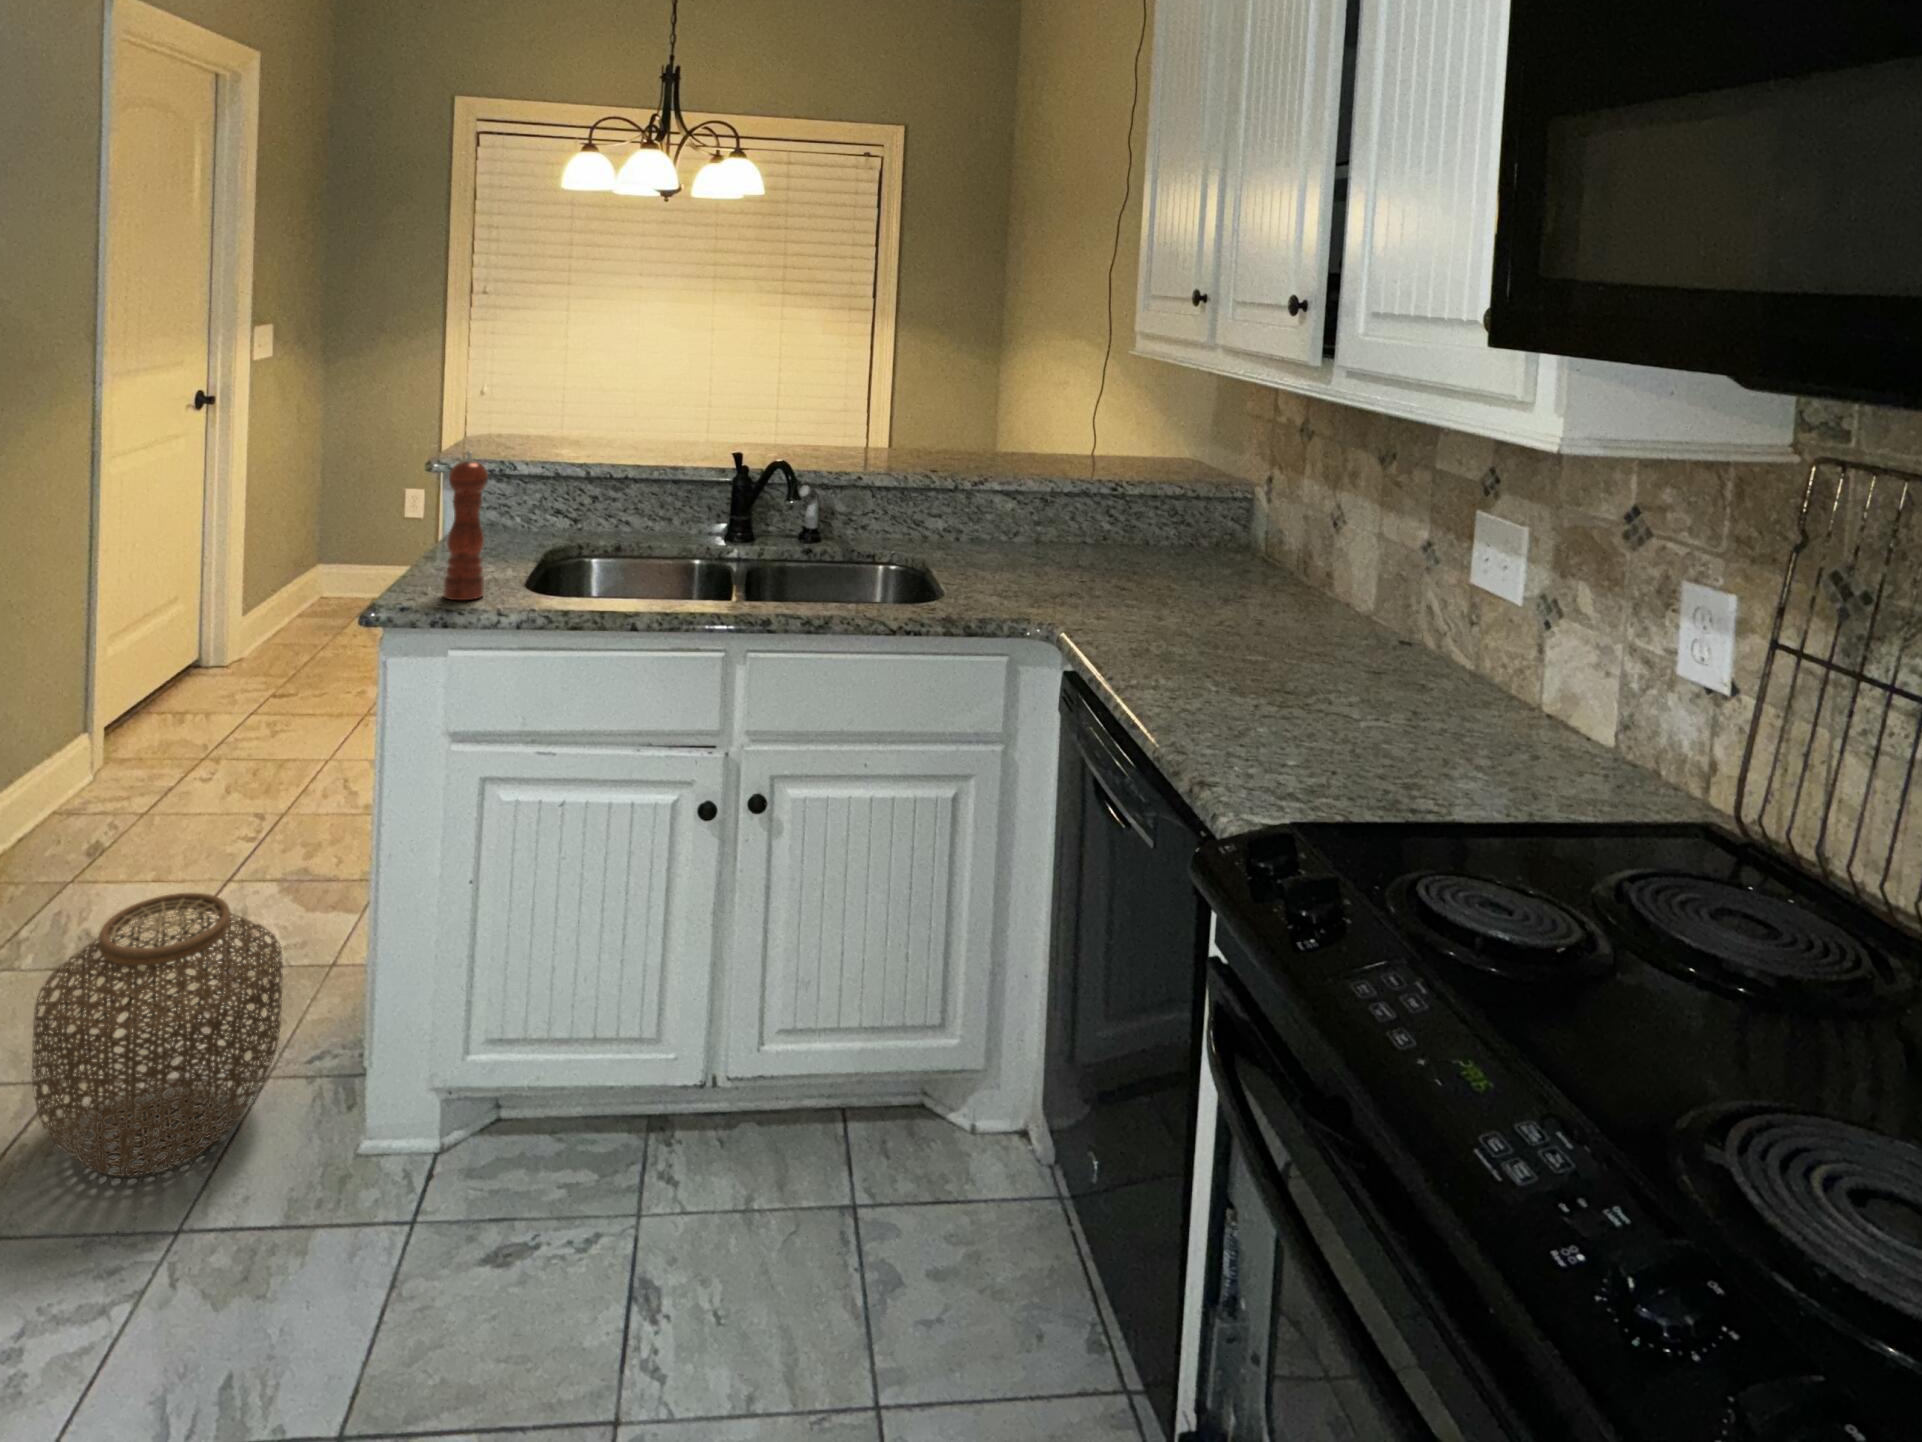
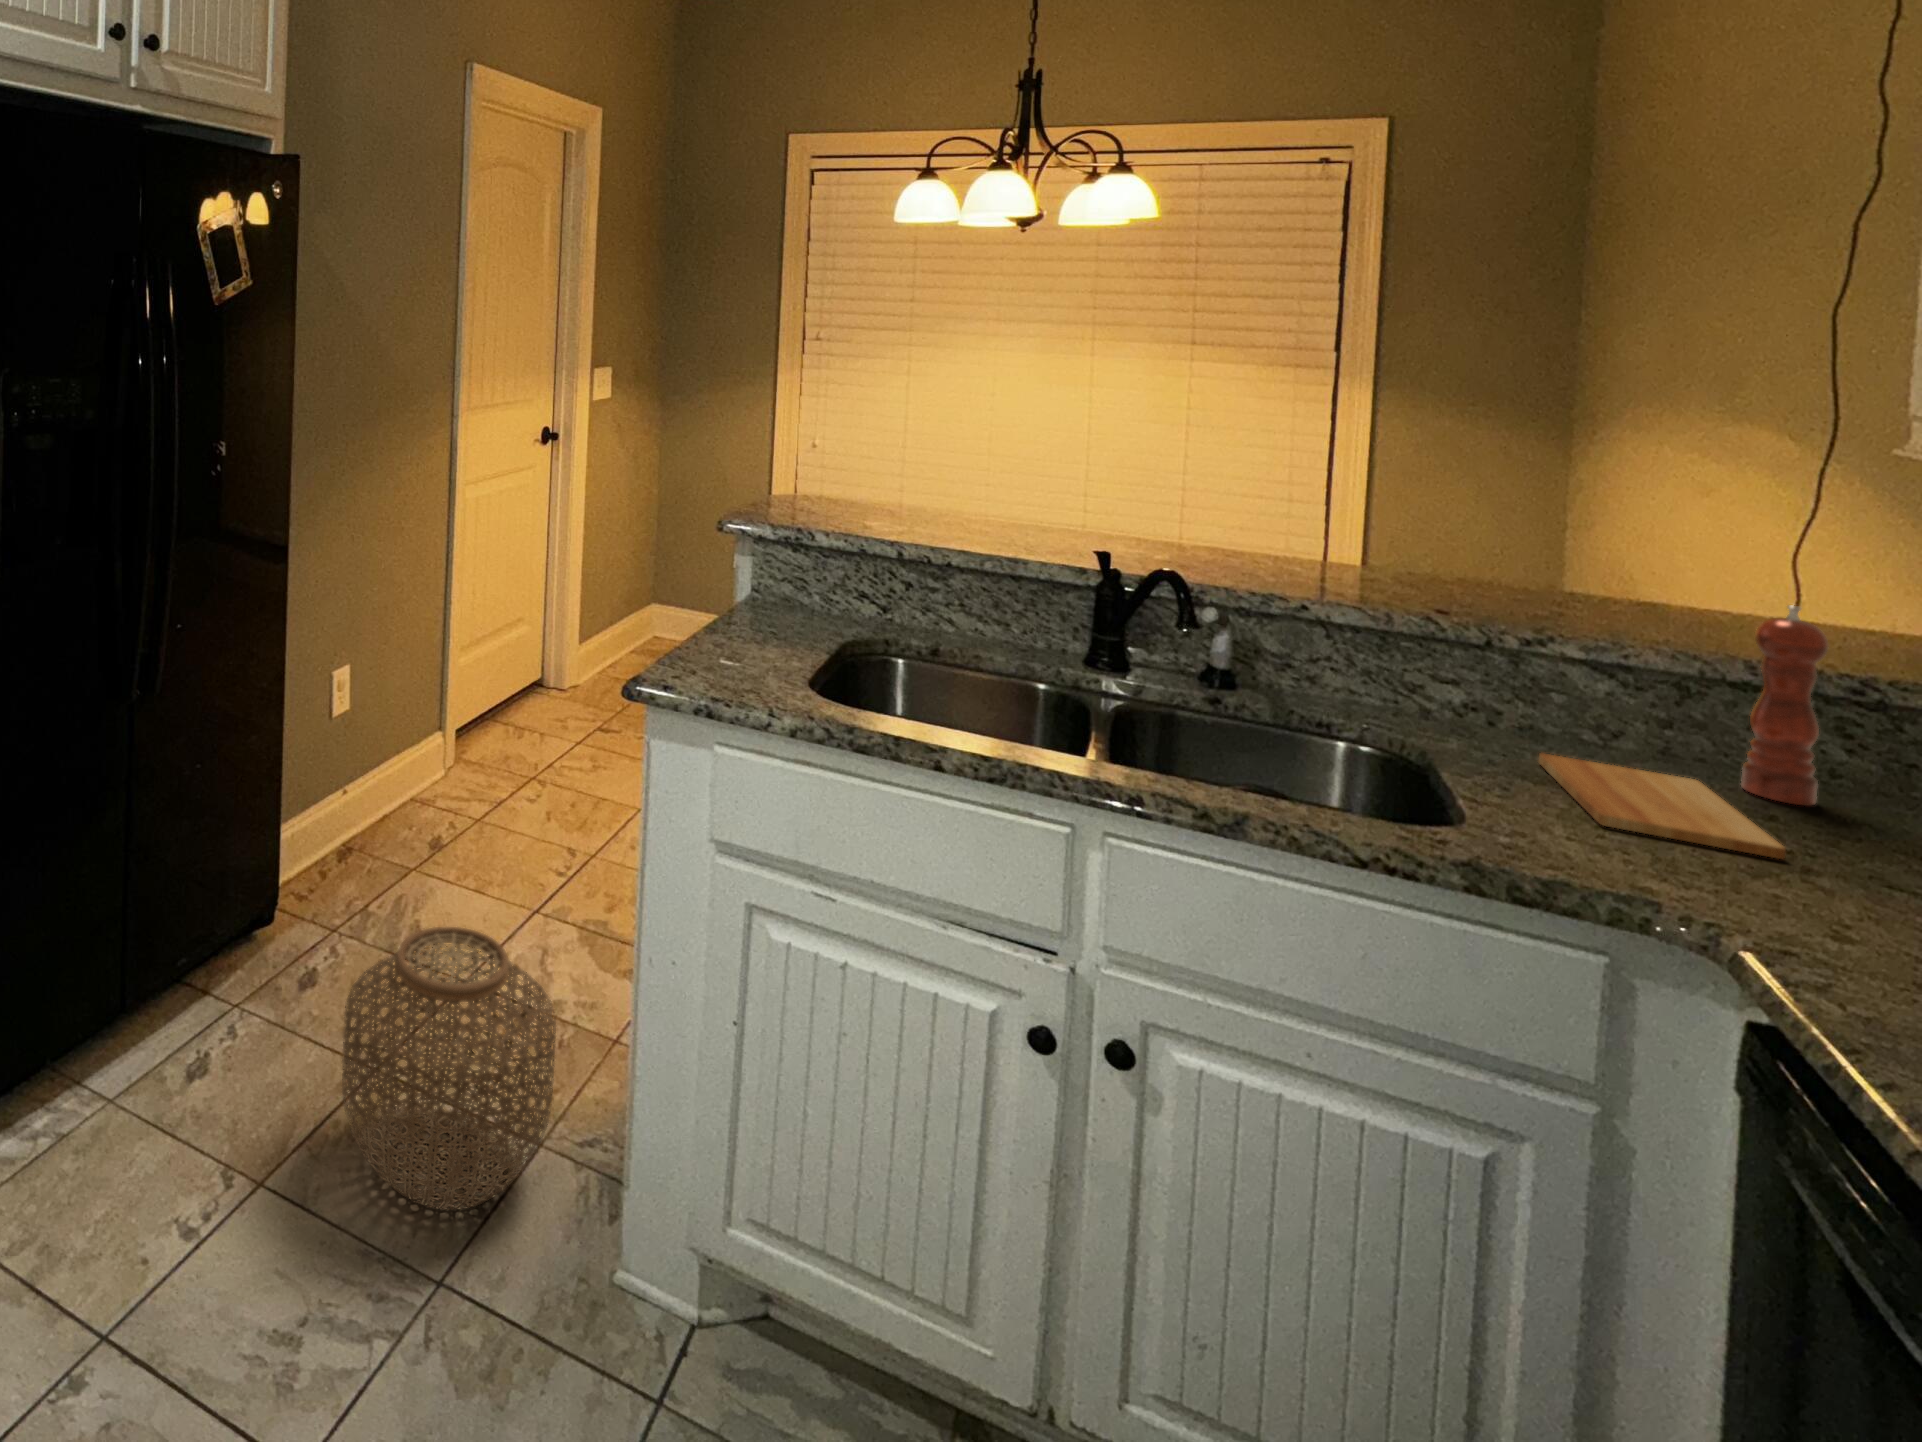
pepper mill: present [443,451,488,600] -> present [1741,605,1829,805]
cutting board: none [987,552,1094,588] -> present [1539,753,1786,859]

